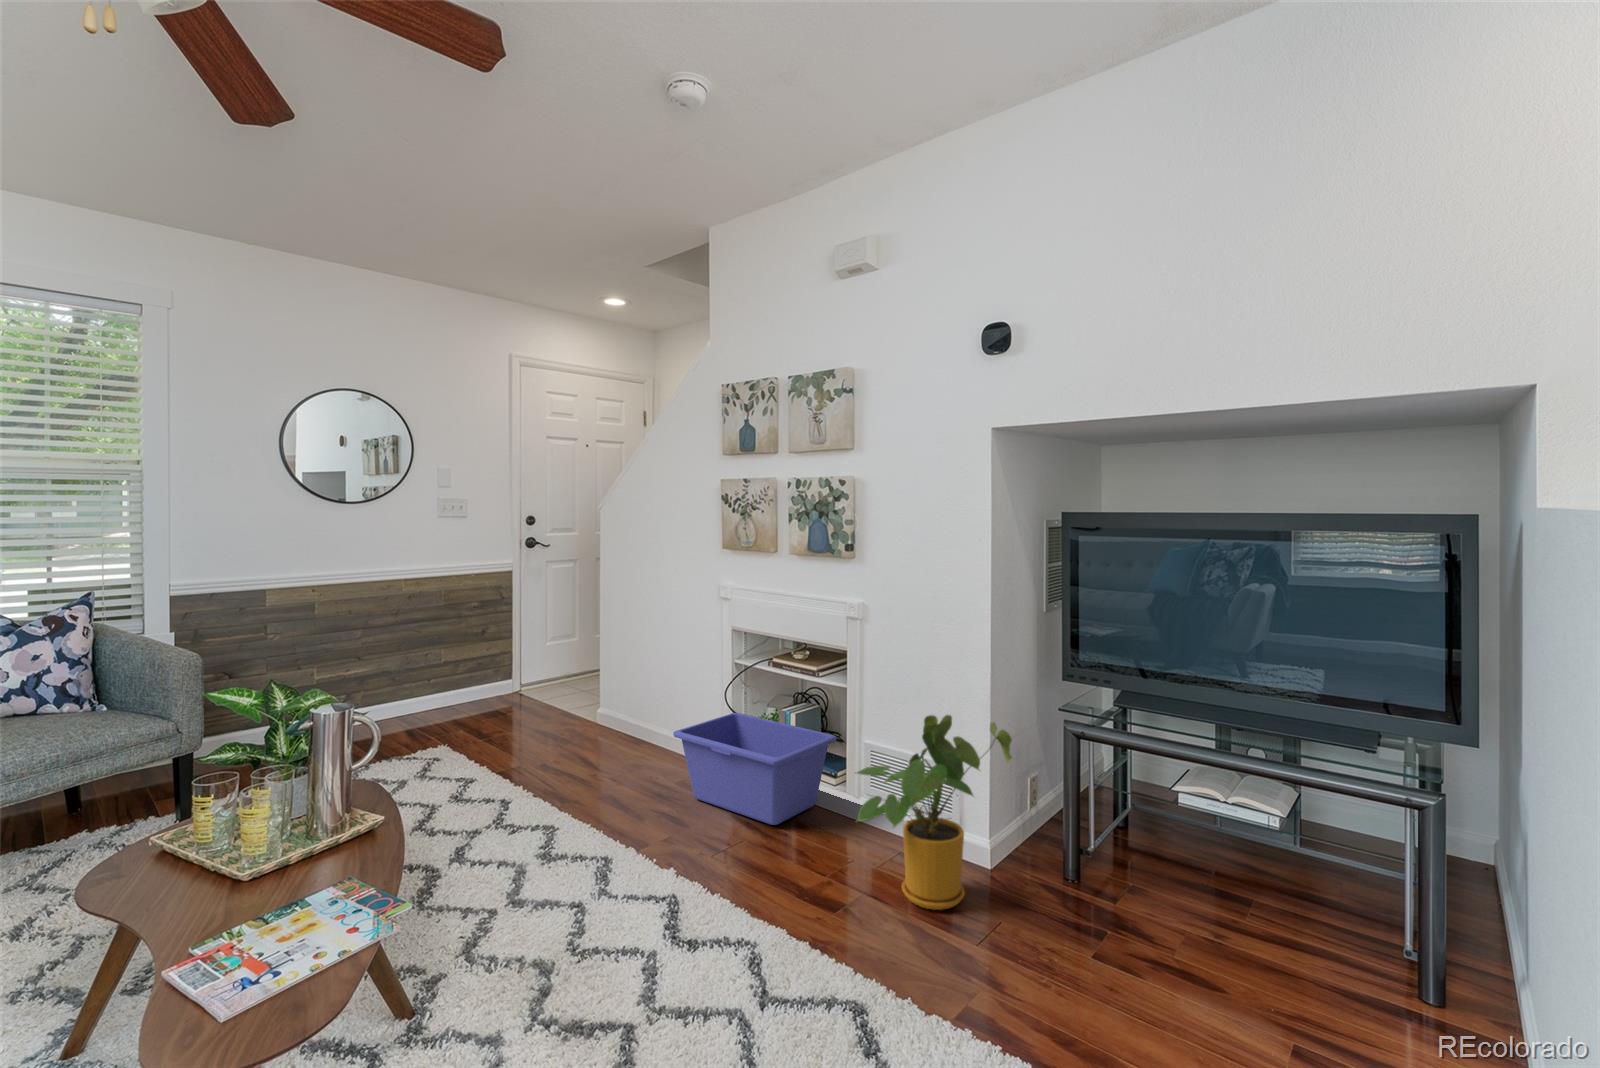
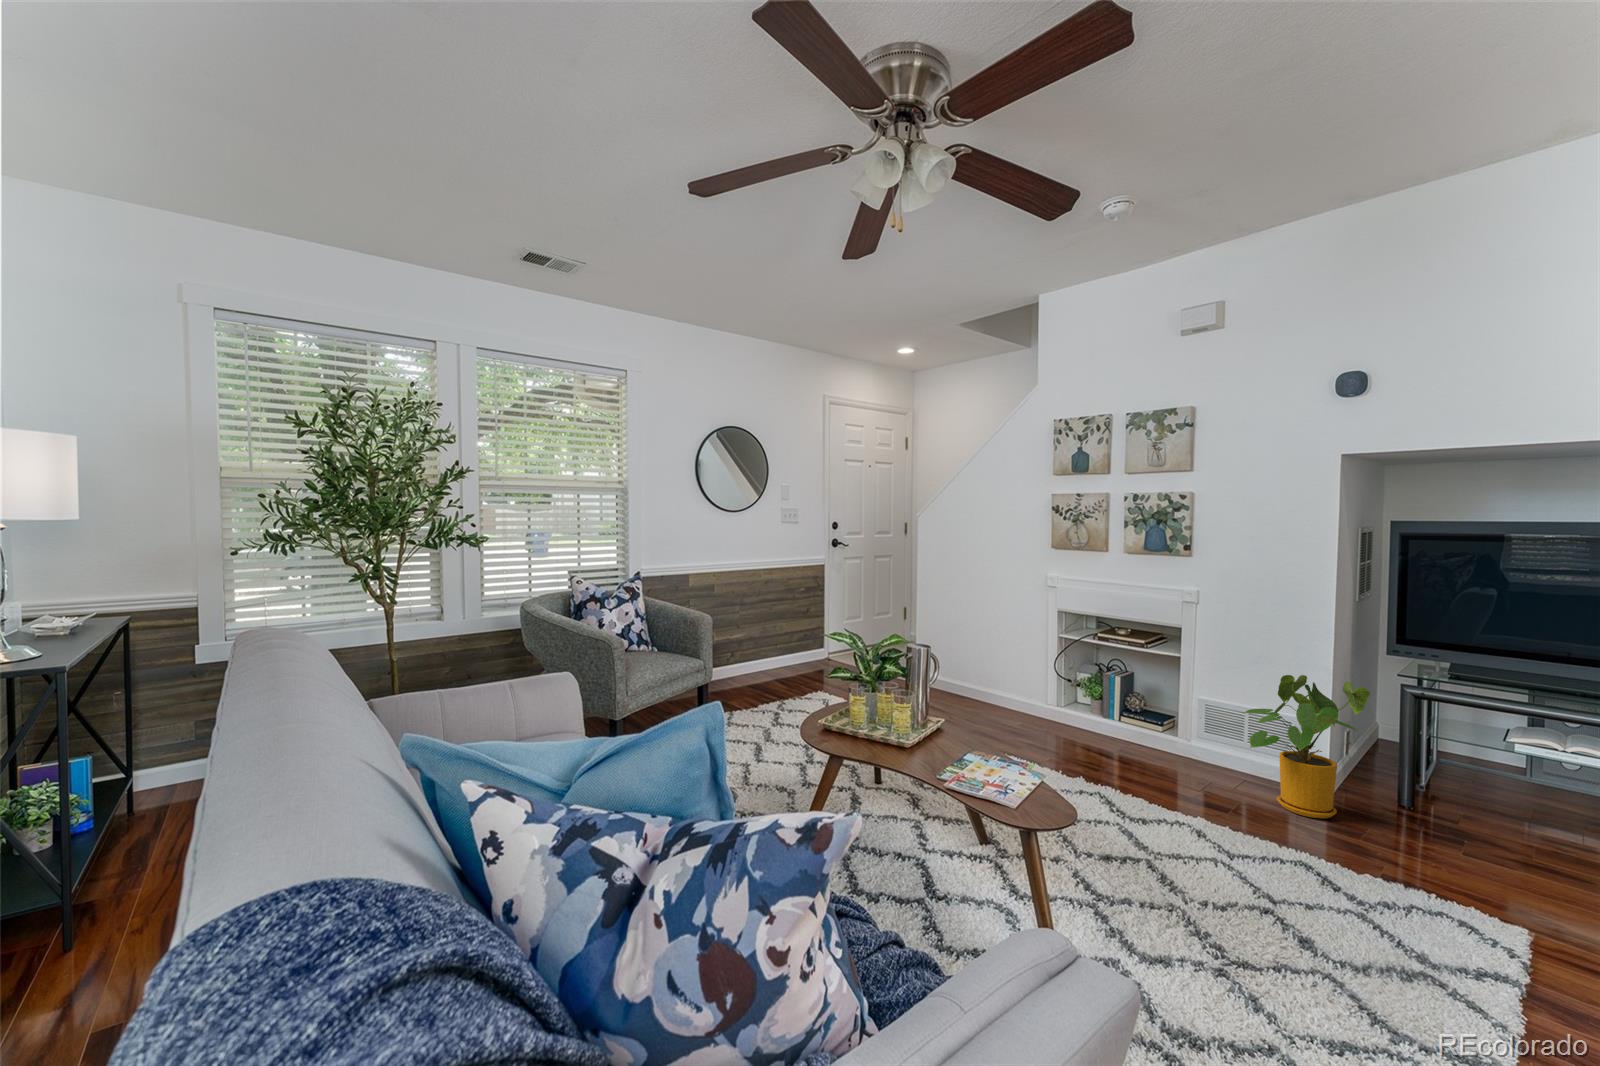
storage bin: present [673,713,837,825] -> none [1033,674,1170,757]

